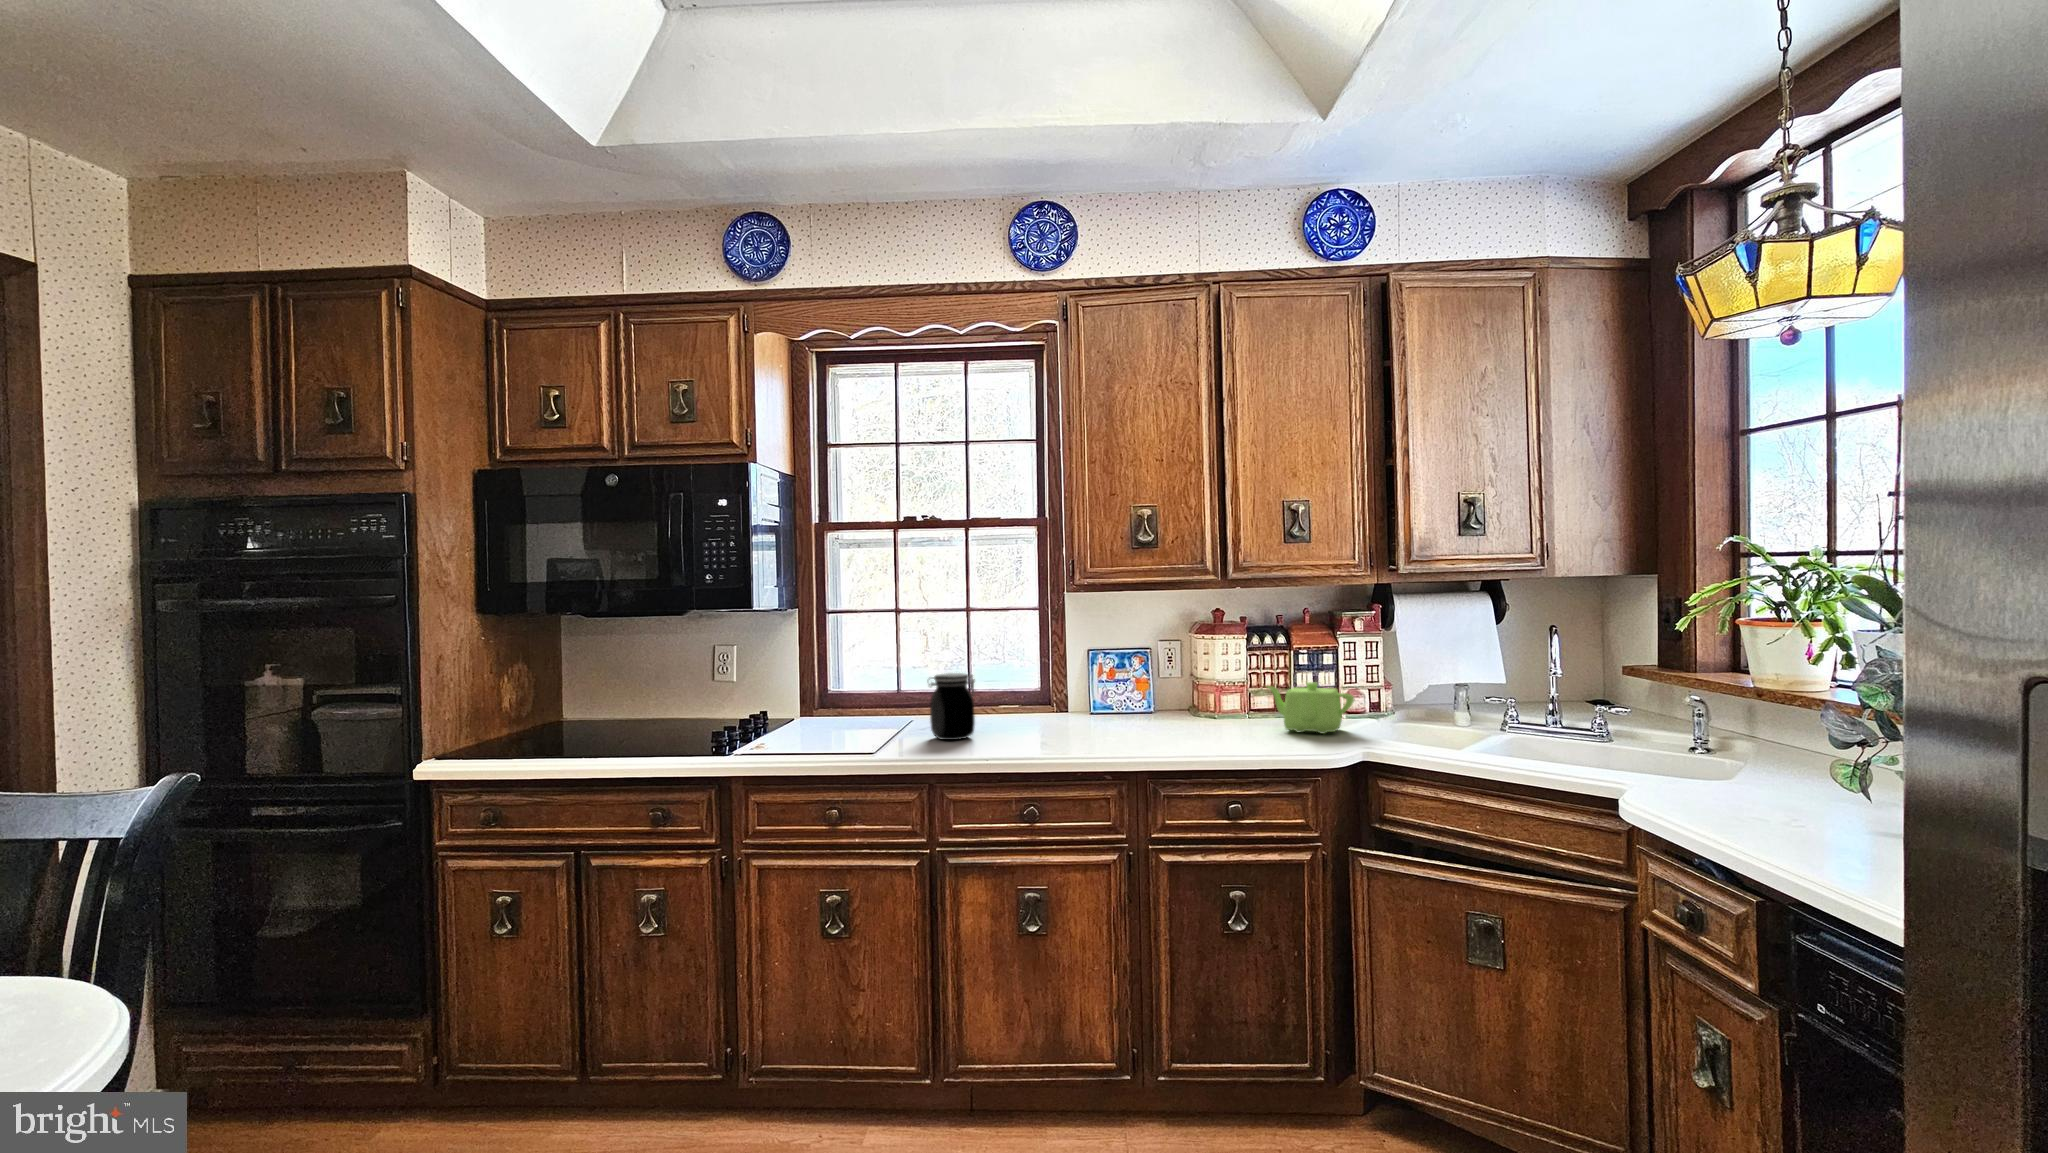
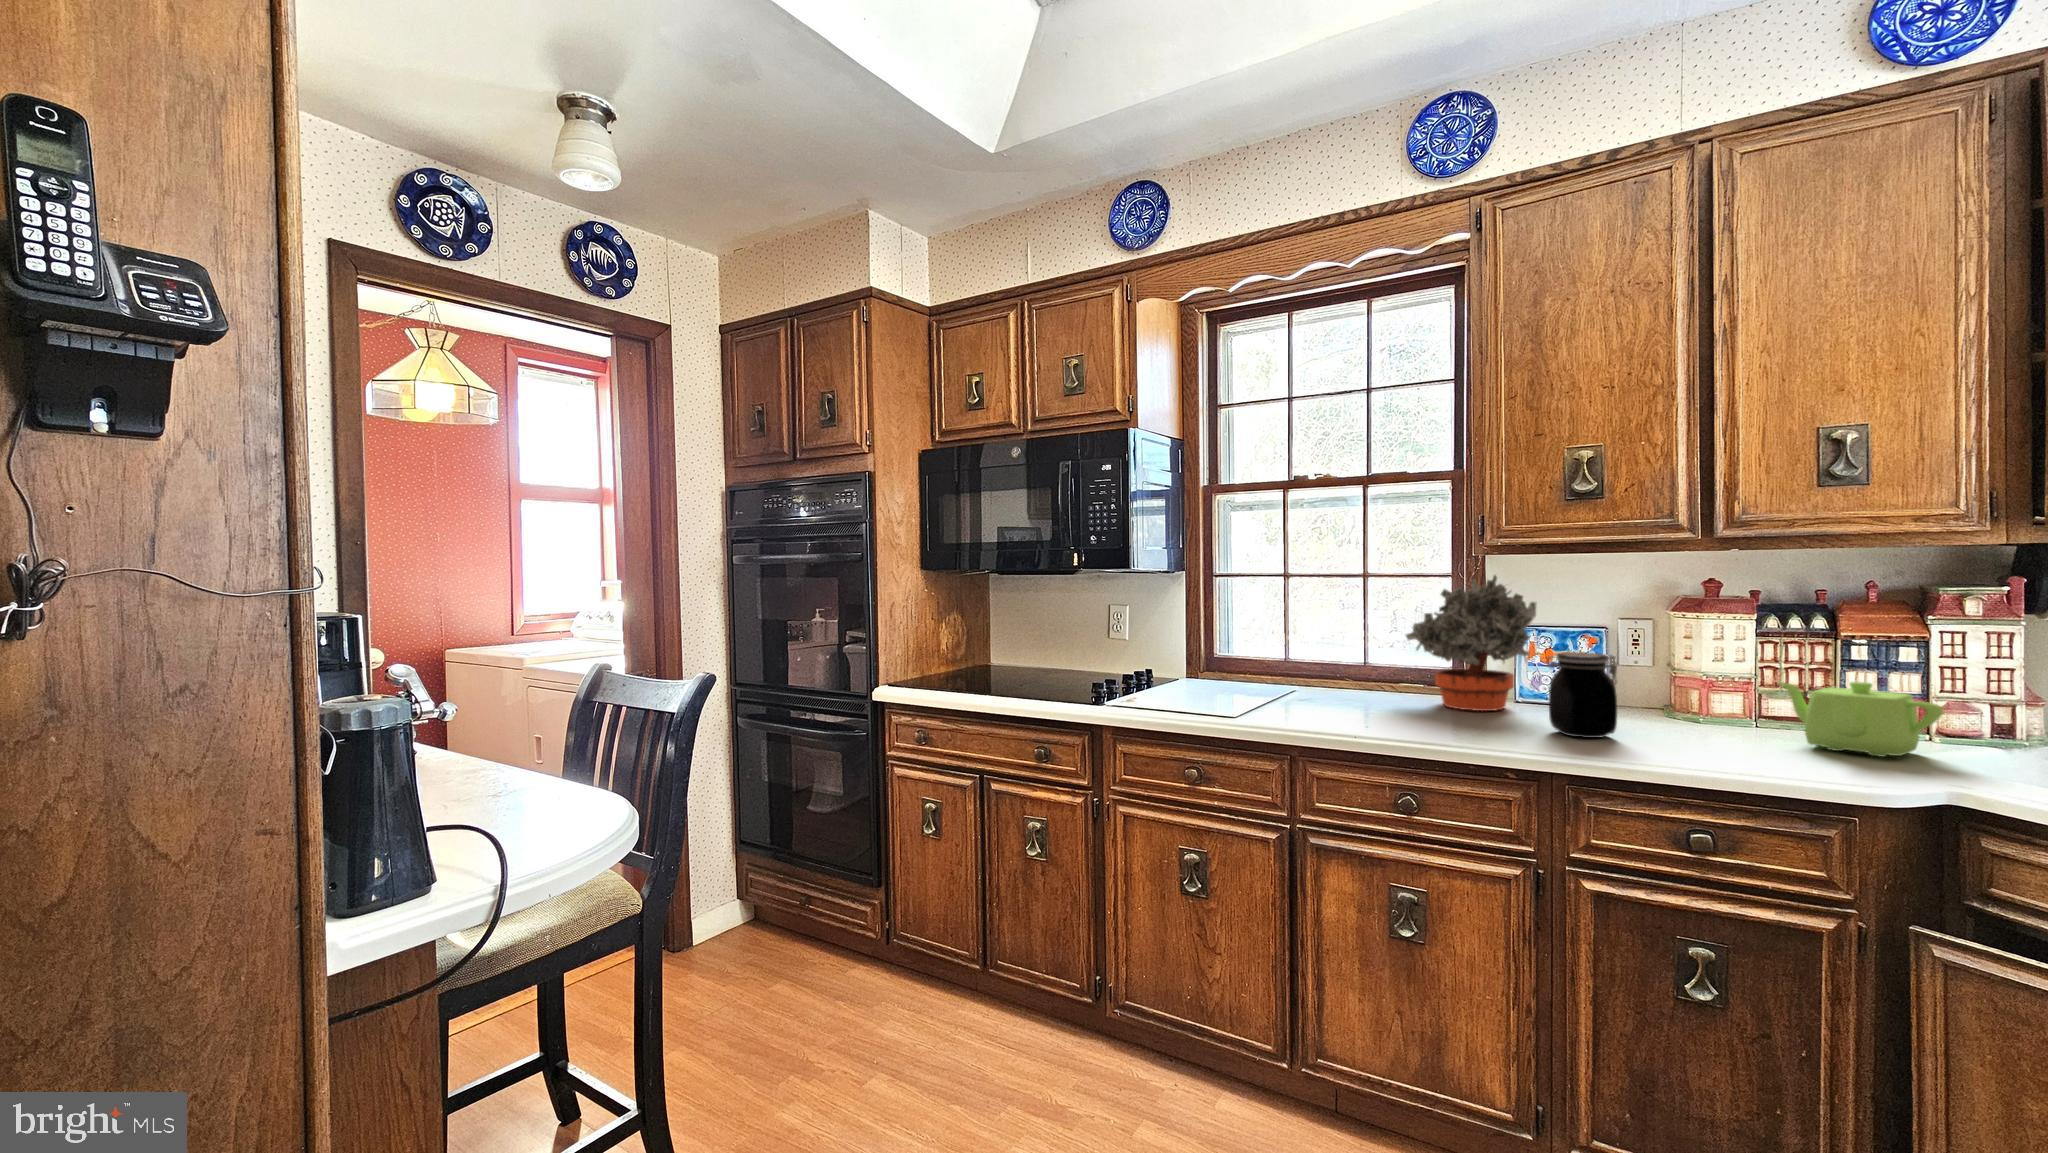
potted plant: none [1009,608,1110,727] -> present [1406,575,1536,711]
jar: present [929,673,975,740] -> present [1546,652,1618,738]

